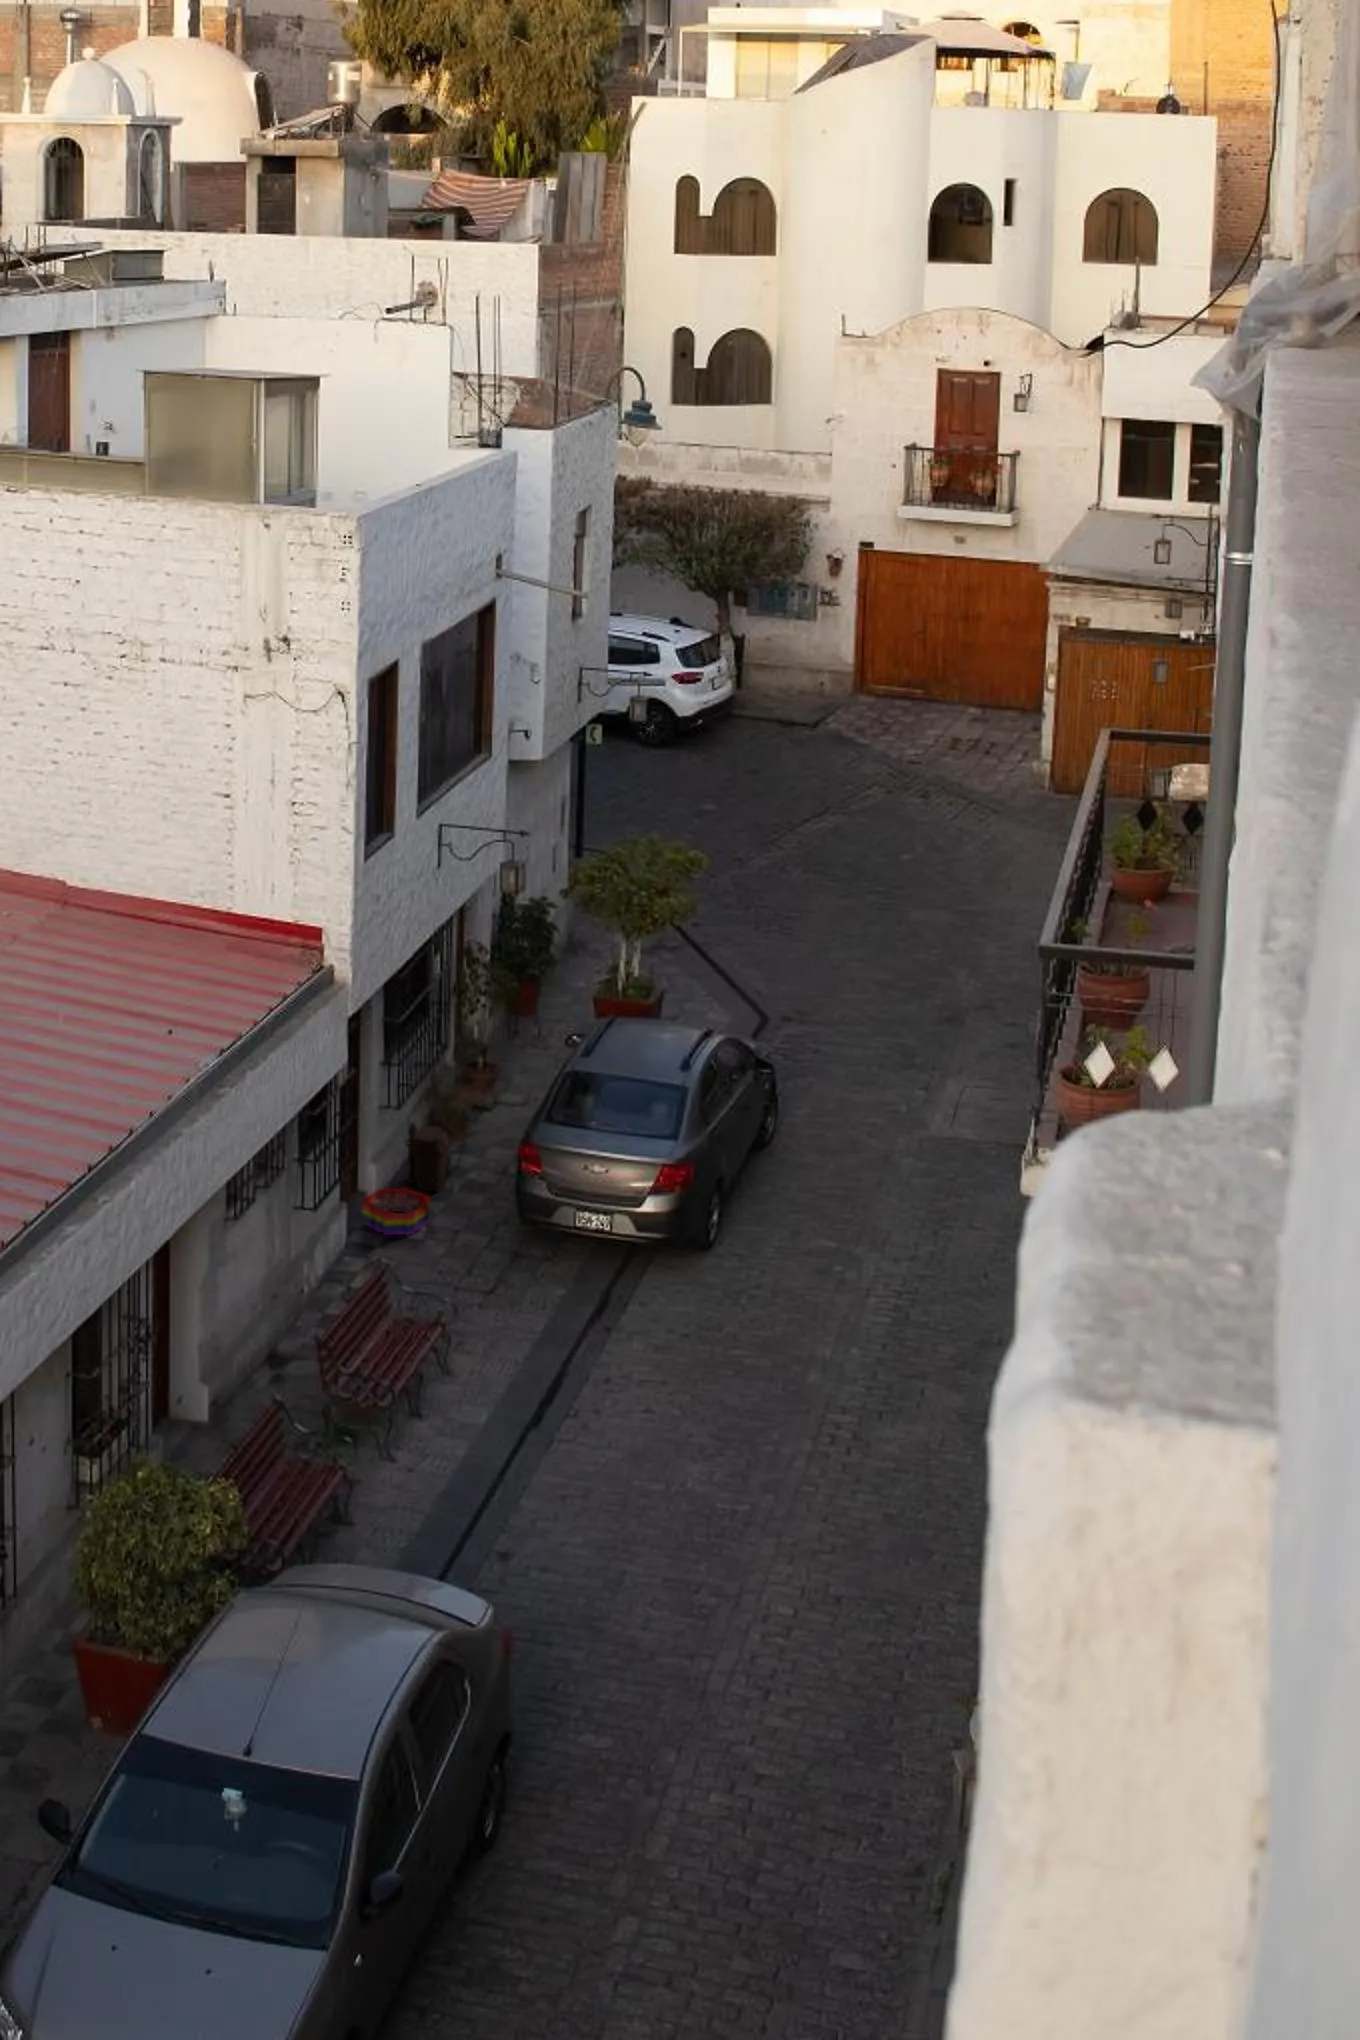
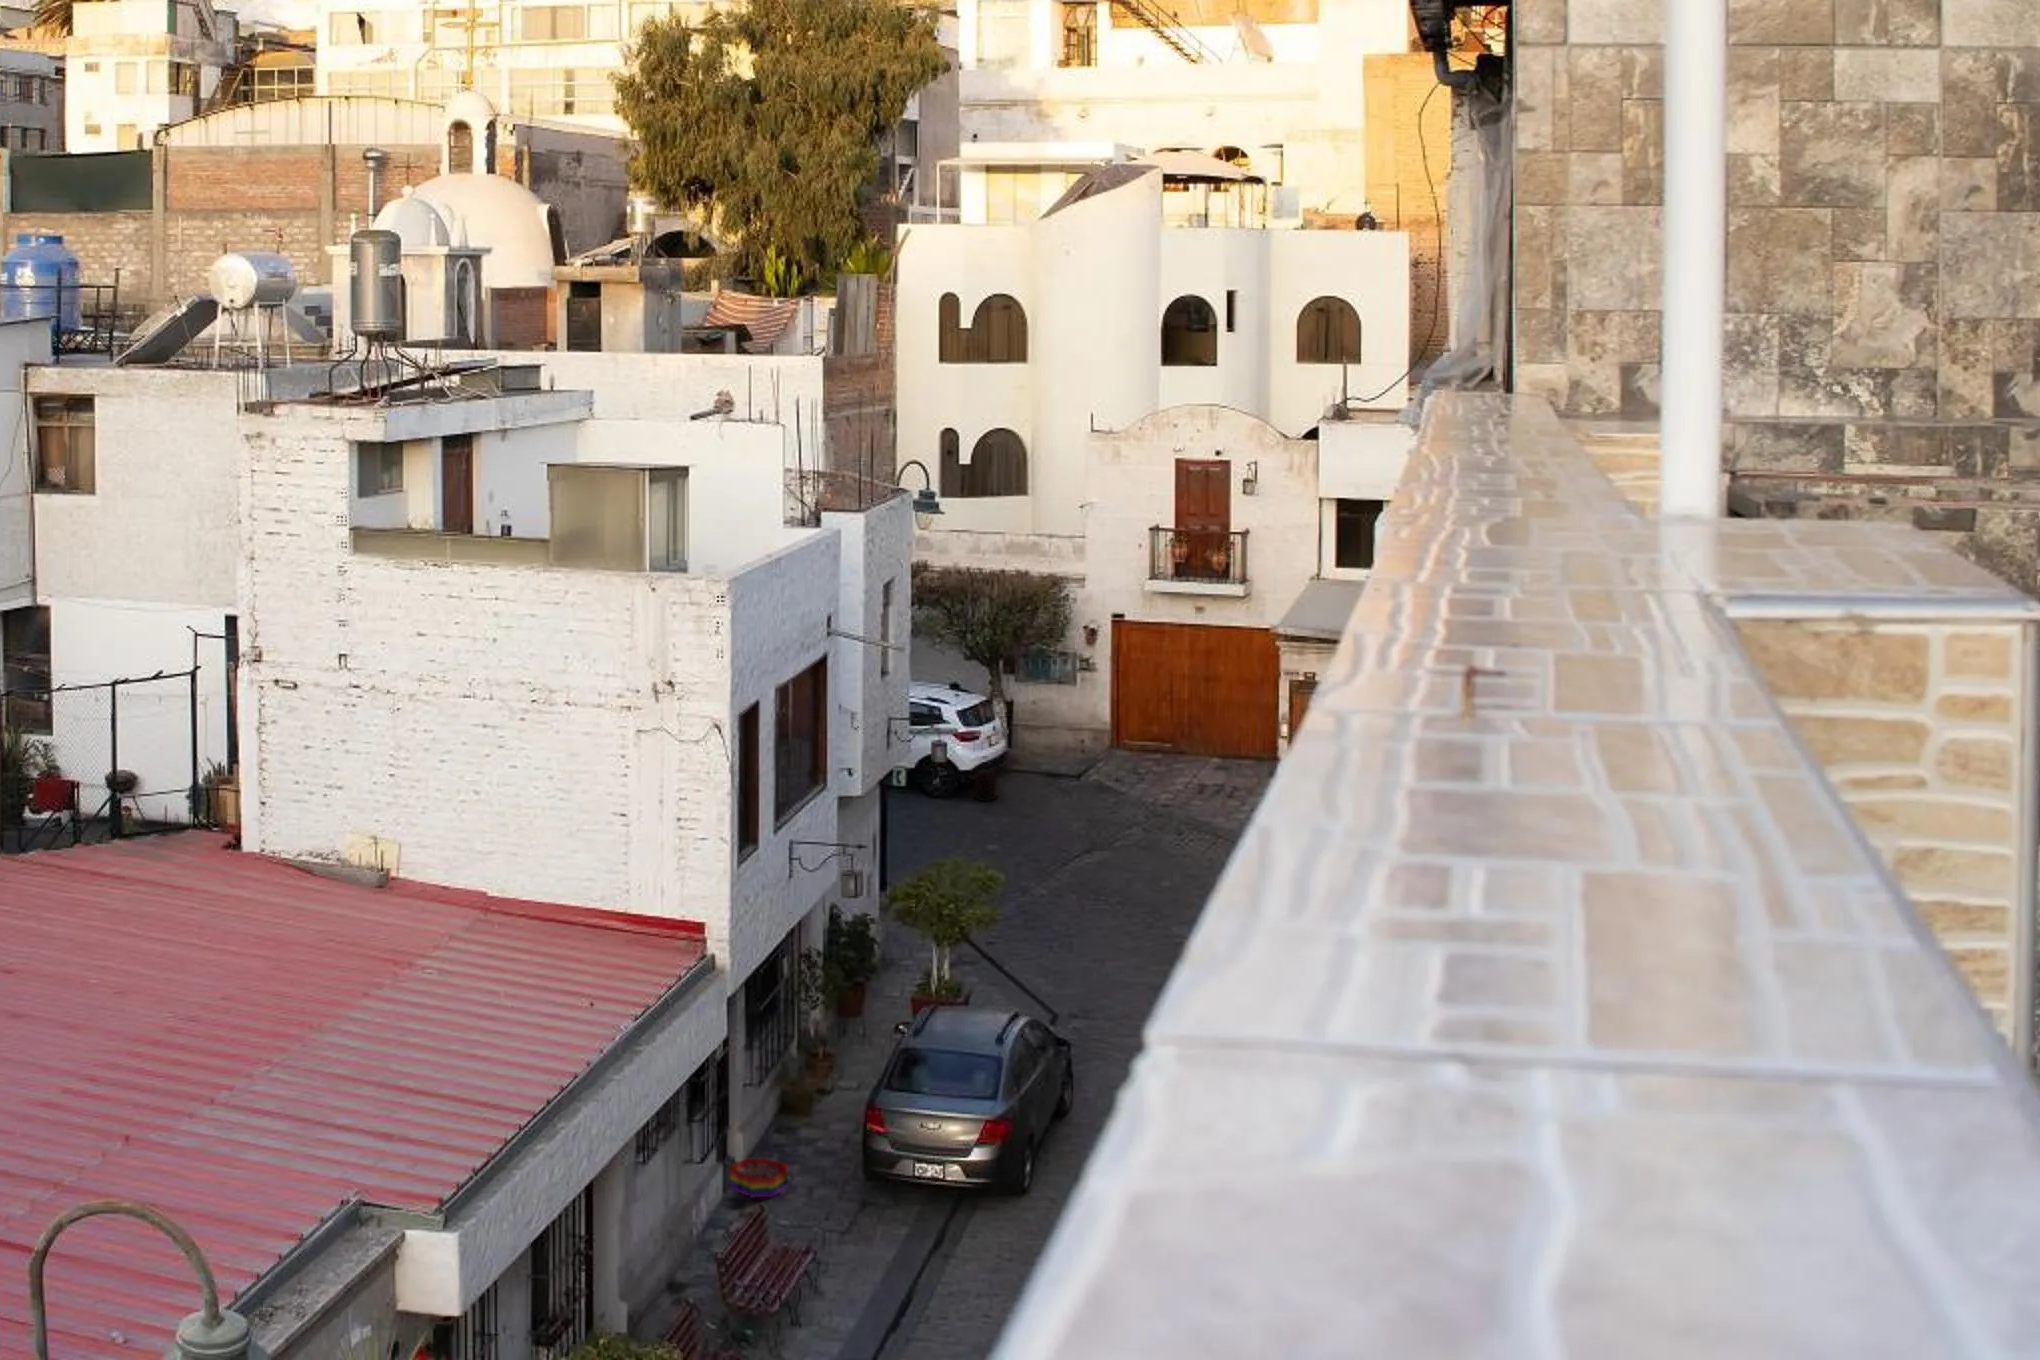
backpack: present [405,1123,464,1192] -> present [973,767,997,801]

